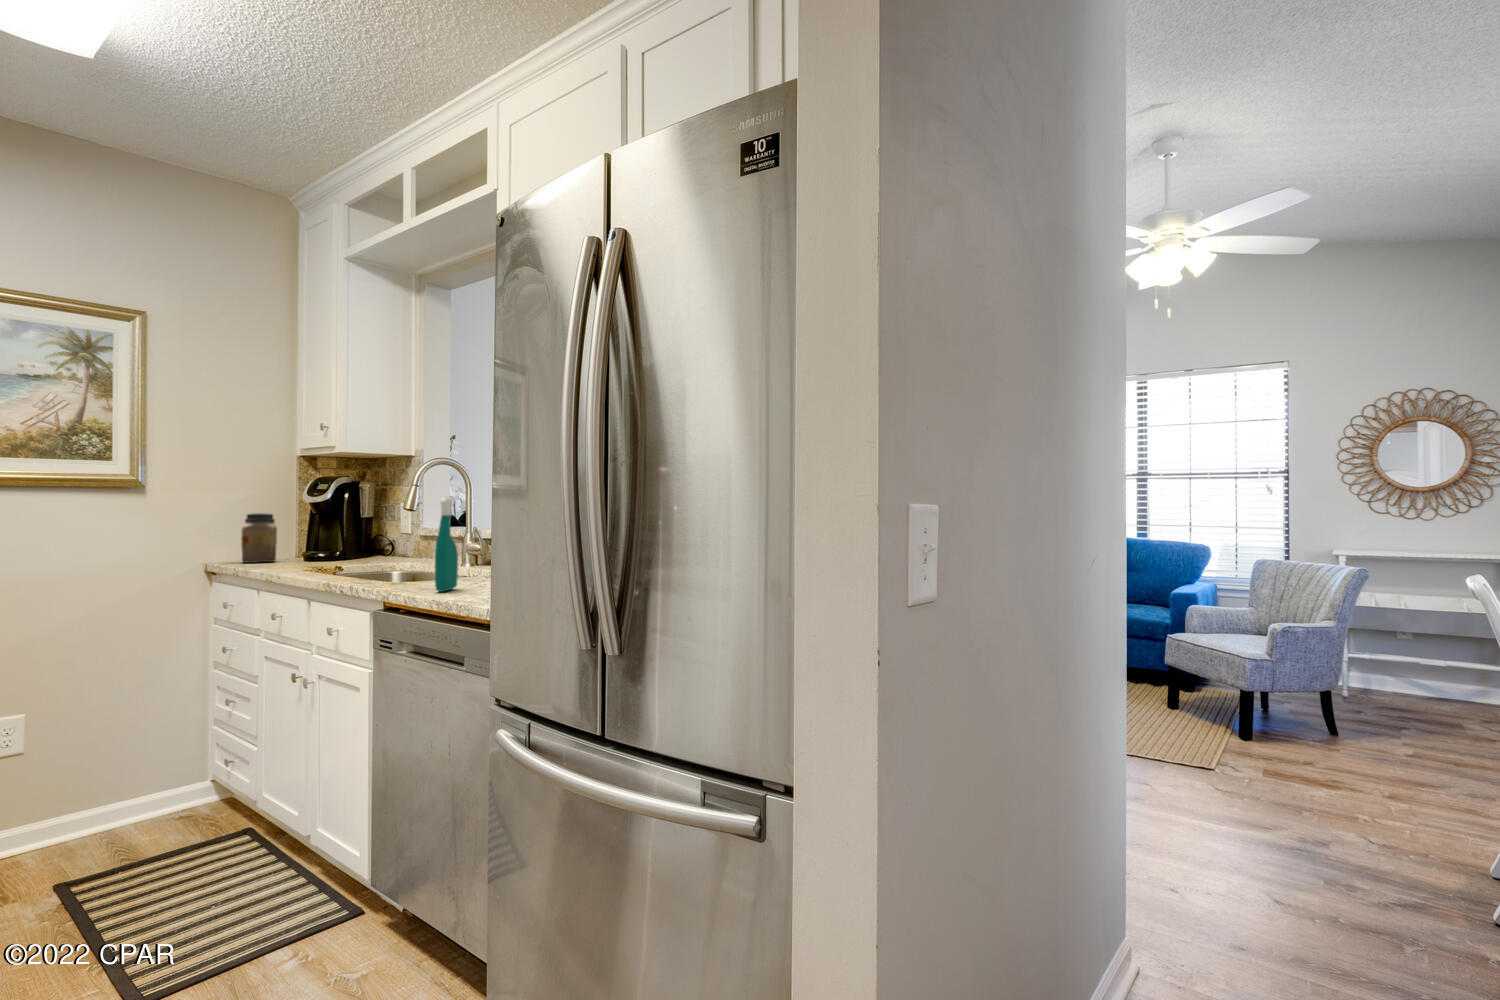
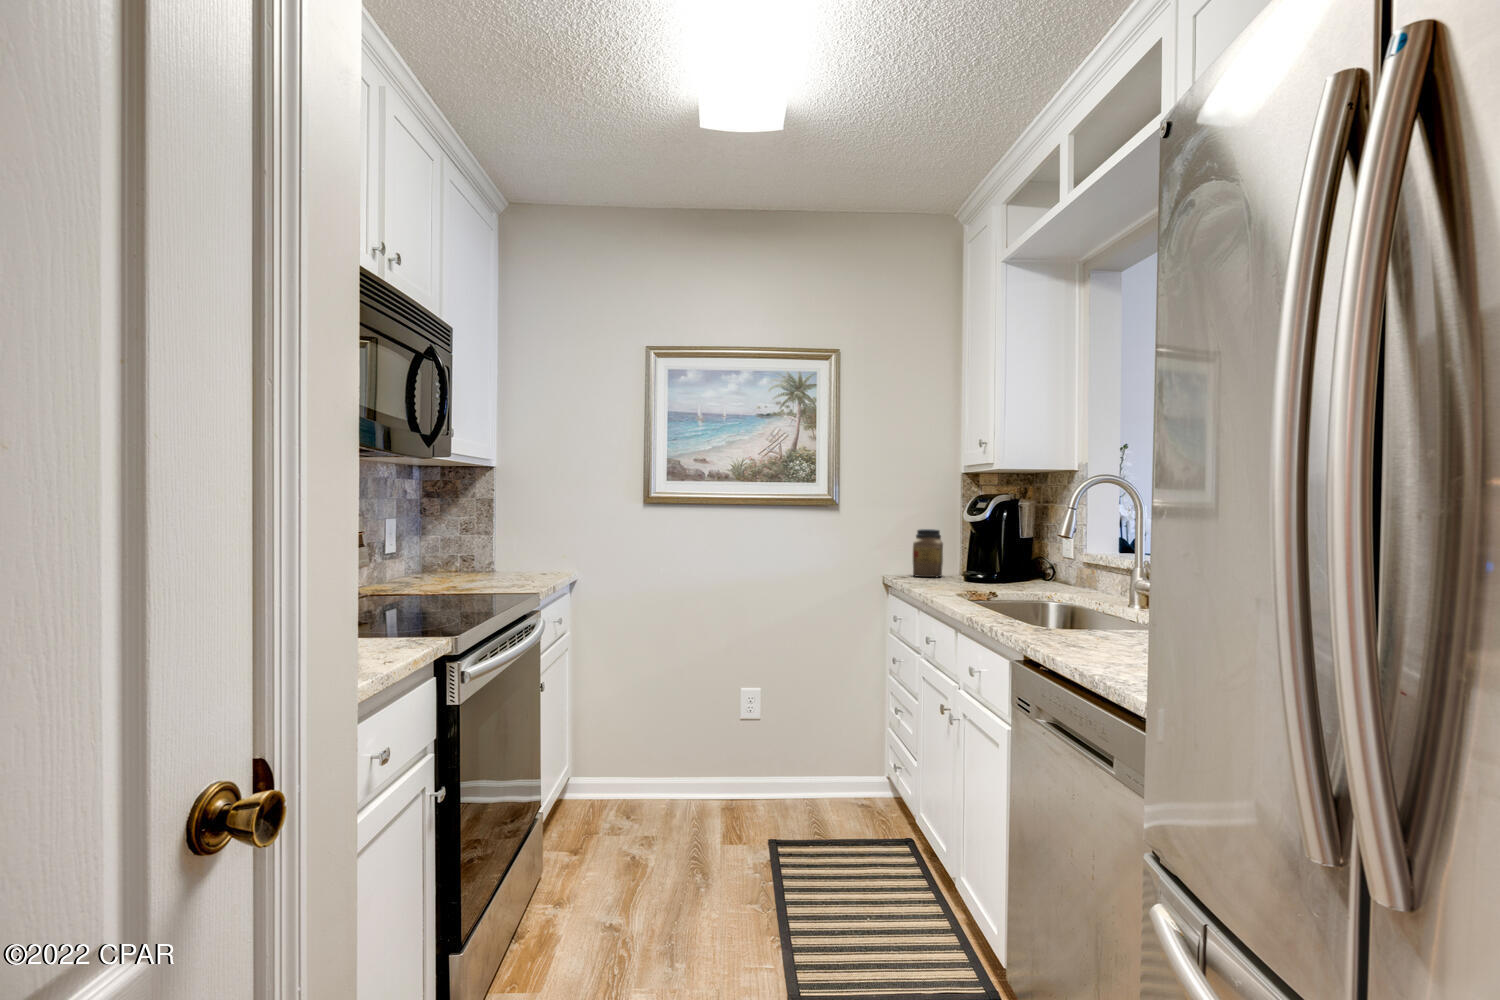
spray bottle: present [435,497,458,592] -> none [1081,530,1112,653]

